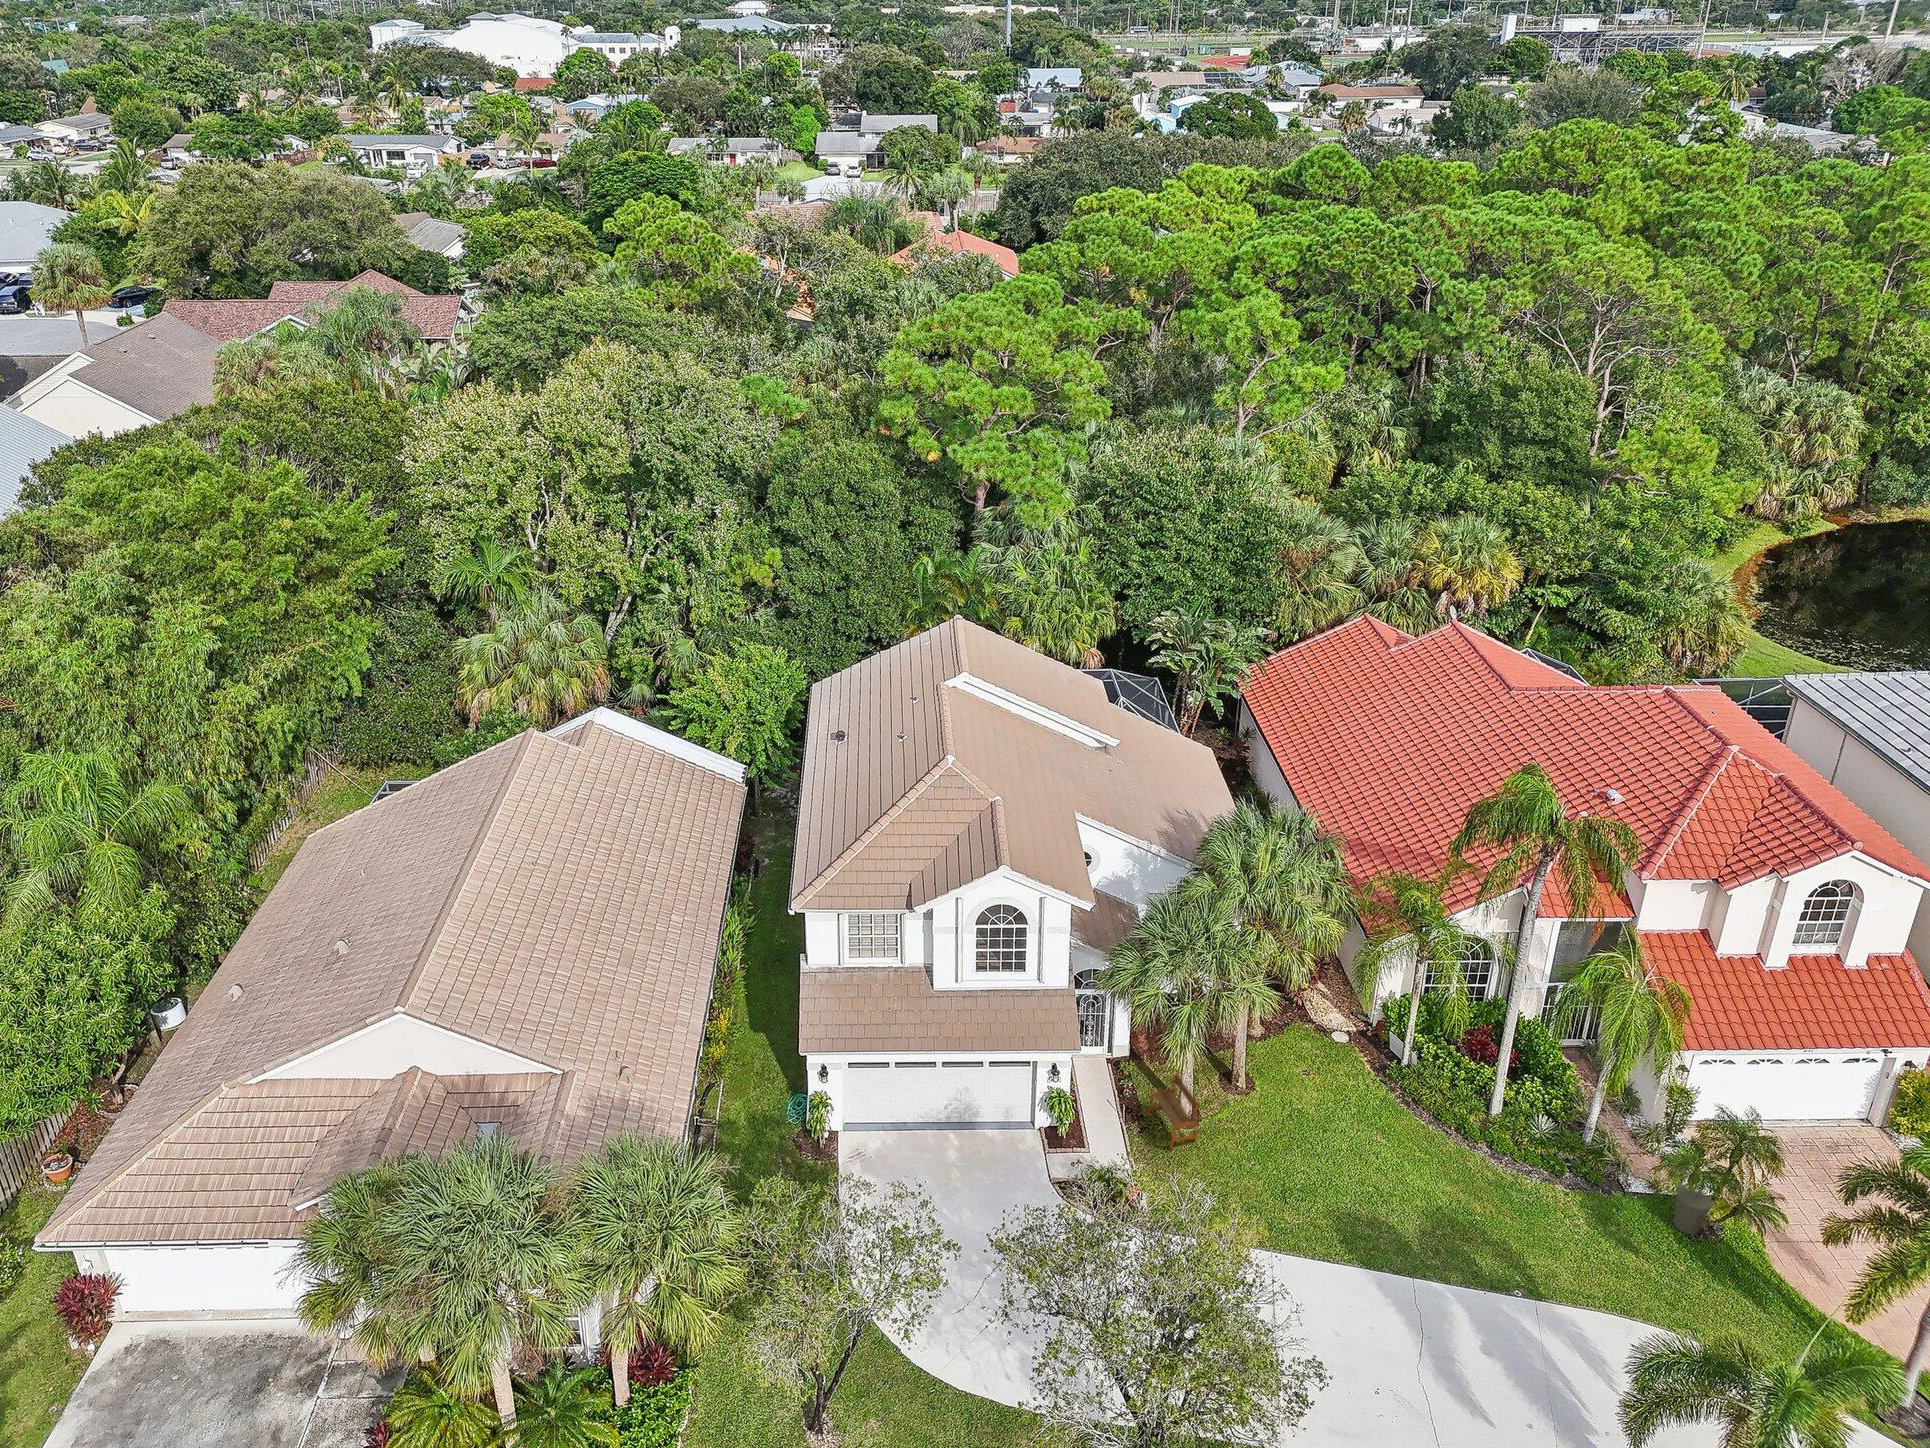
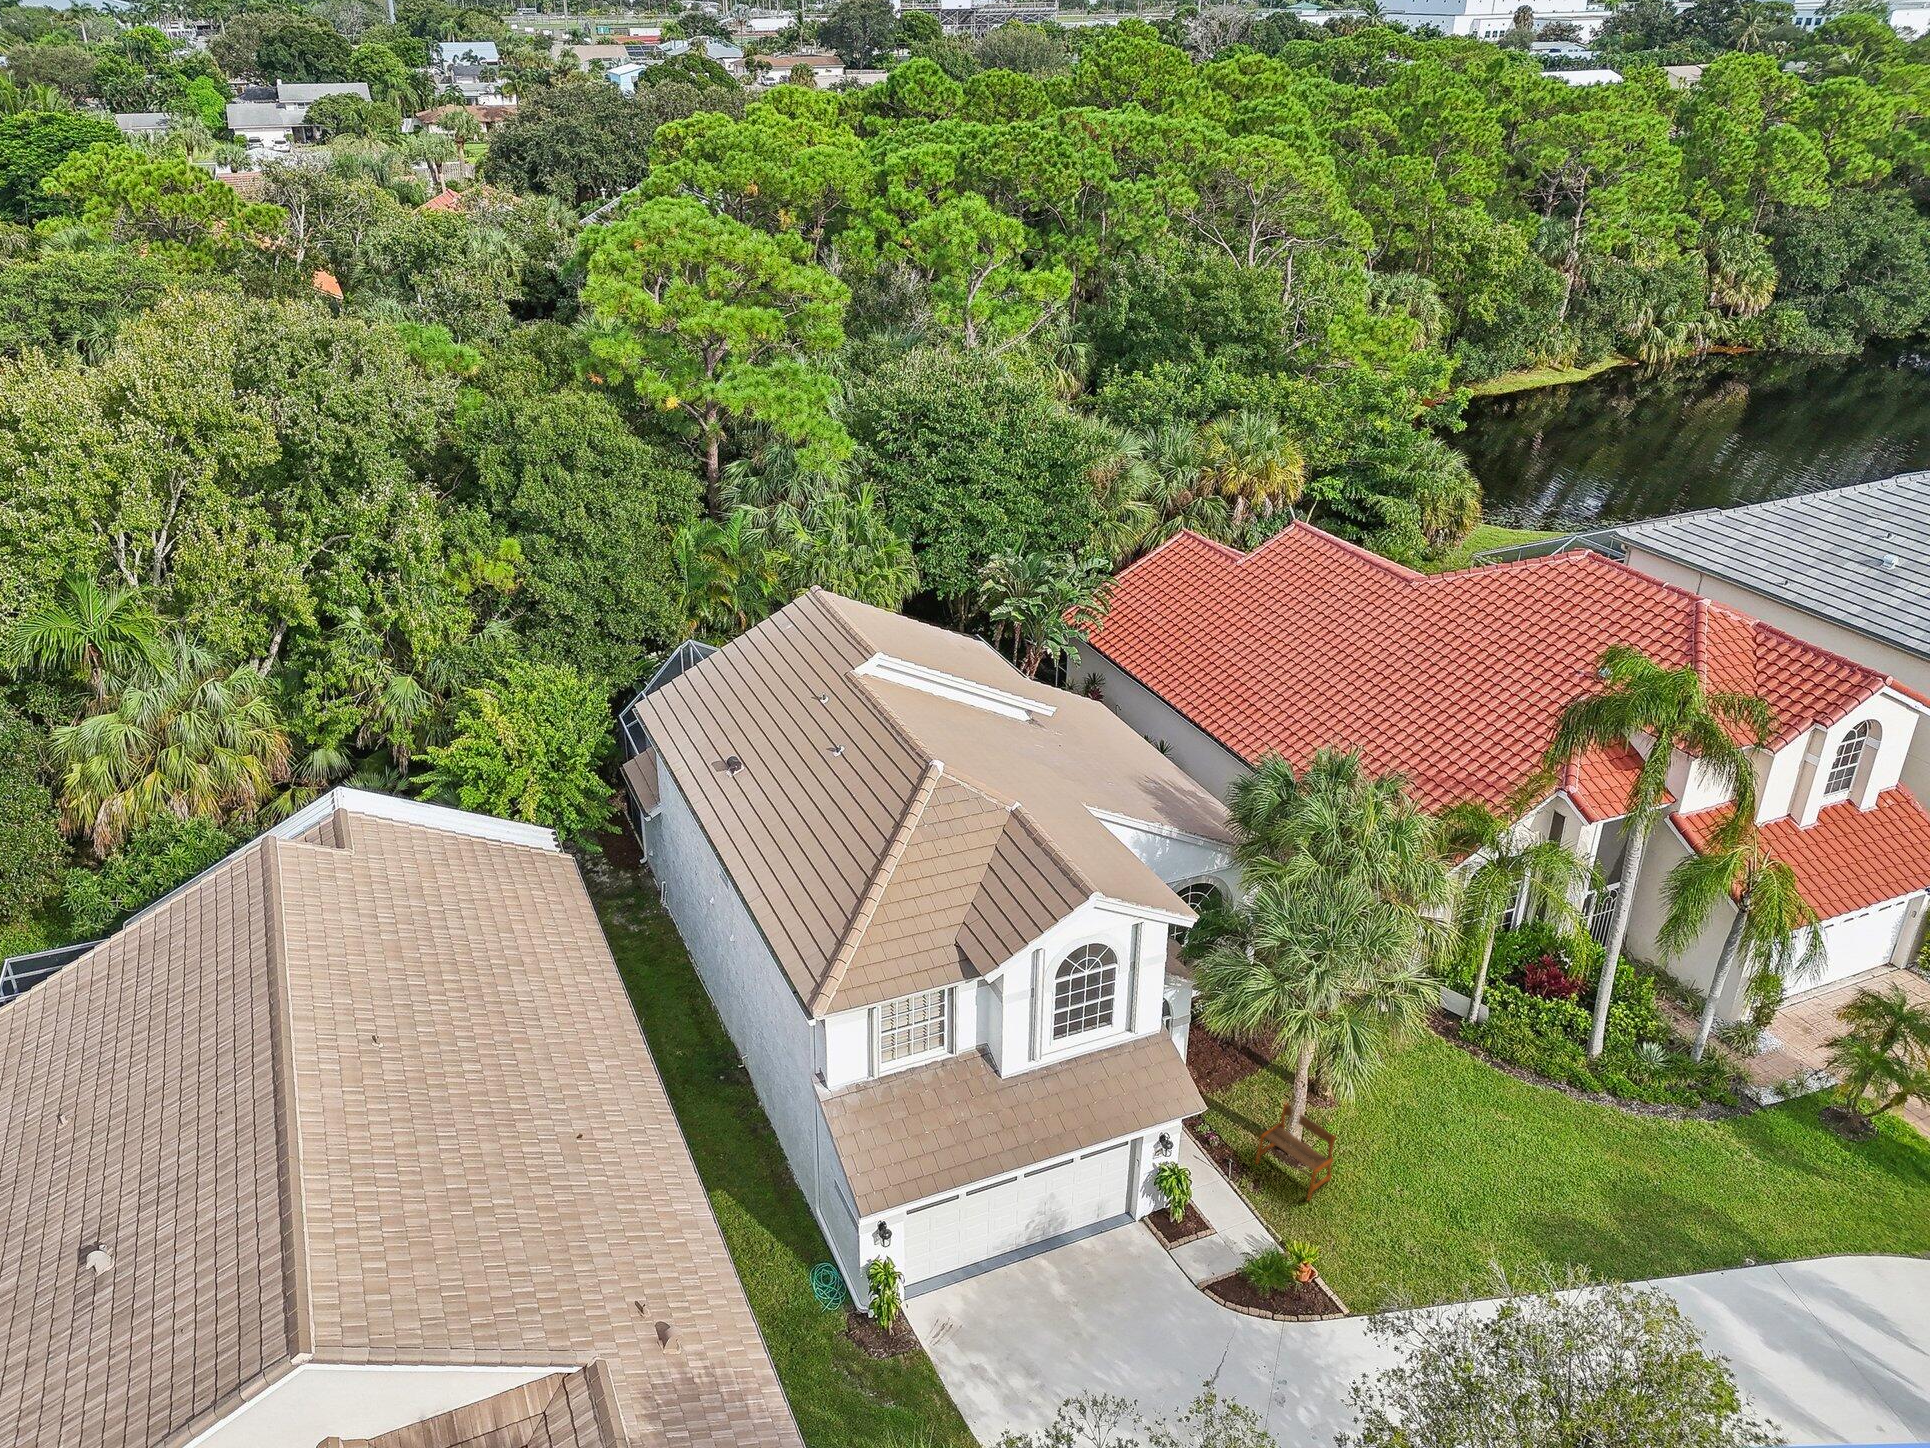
trash can: present [1673,1184,1714,1235] -> none [1826,1077,1876,1133]

